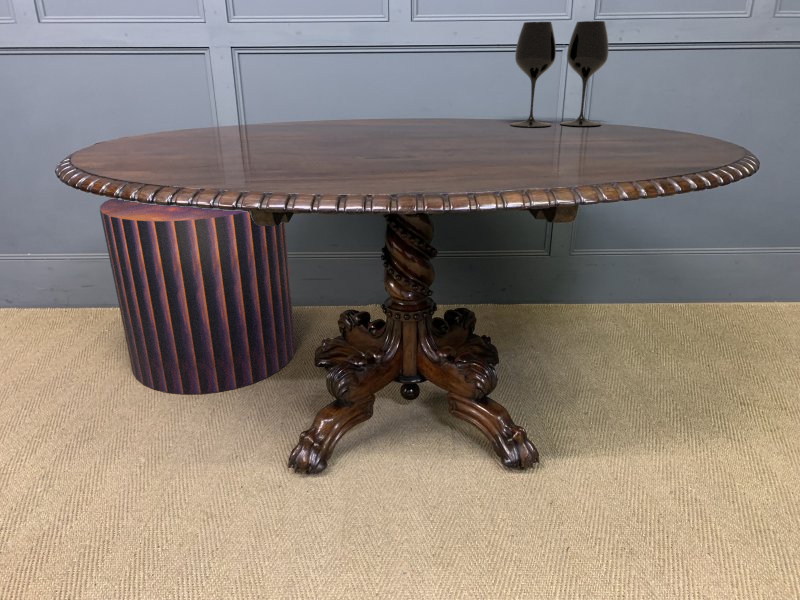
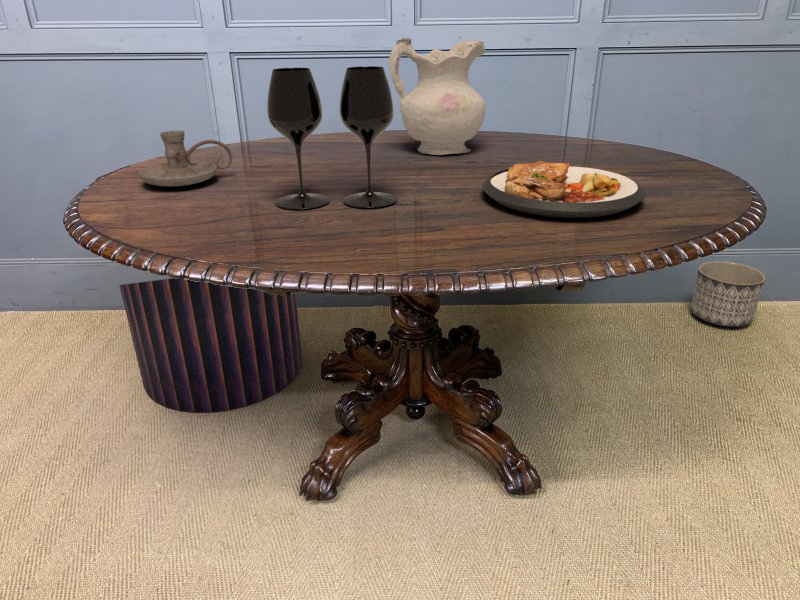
ceramic pitcher: none [384,9,479,127] -> present [389,38,485,155]
wine glass: present [511,21,609,127] -> present [267,66,397,209]
candle holder: none [132,90,226,144] -> present [139,131,232,186]
plate: none [475,117,639,161] -> present [482,161,646,218]
planter: none [692,255,766,319] -> present [691,261,766,327]

